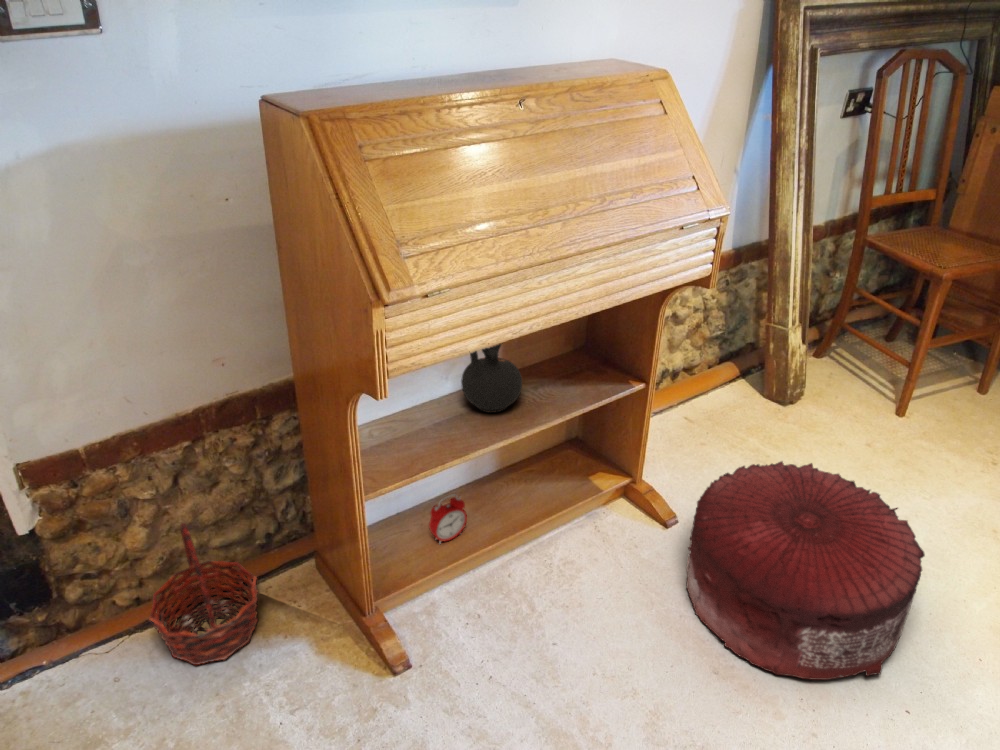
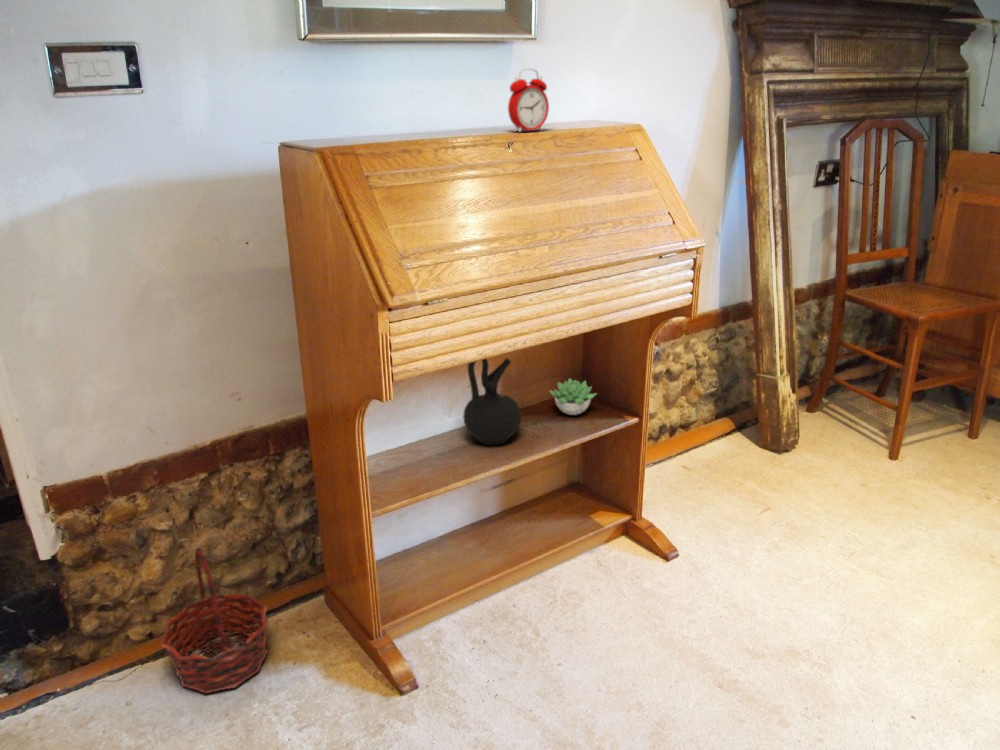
succulent plant: none [552,338,602,378] -> present [550,379,596,415]
pouf: present [686,461,925,680] -> none [690,488,919,692]
alarm clock: present [429,494,467,543] -> present [508,69,549,131]

